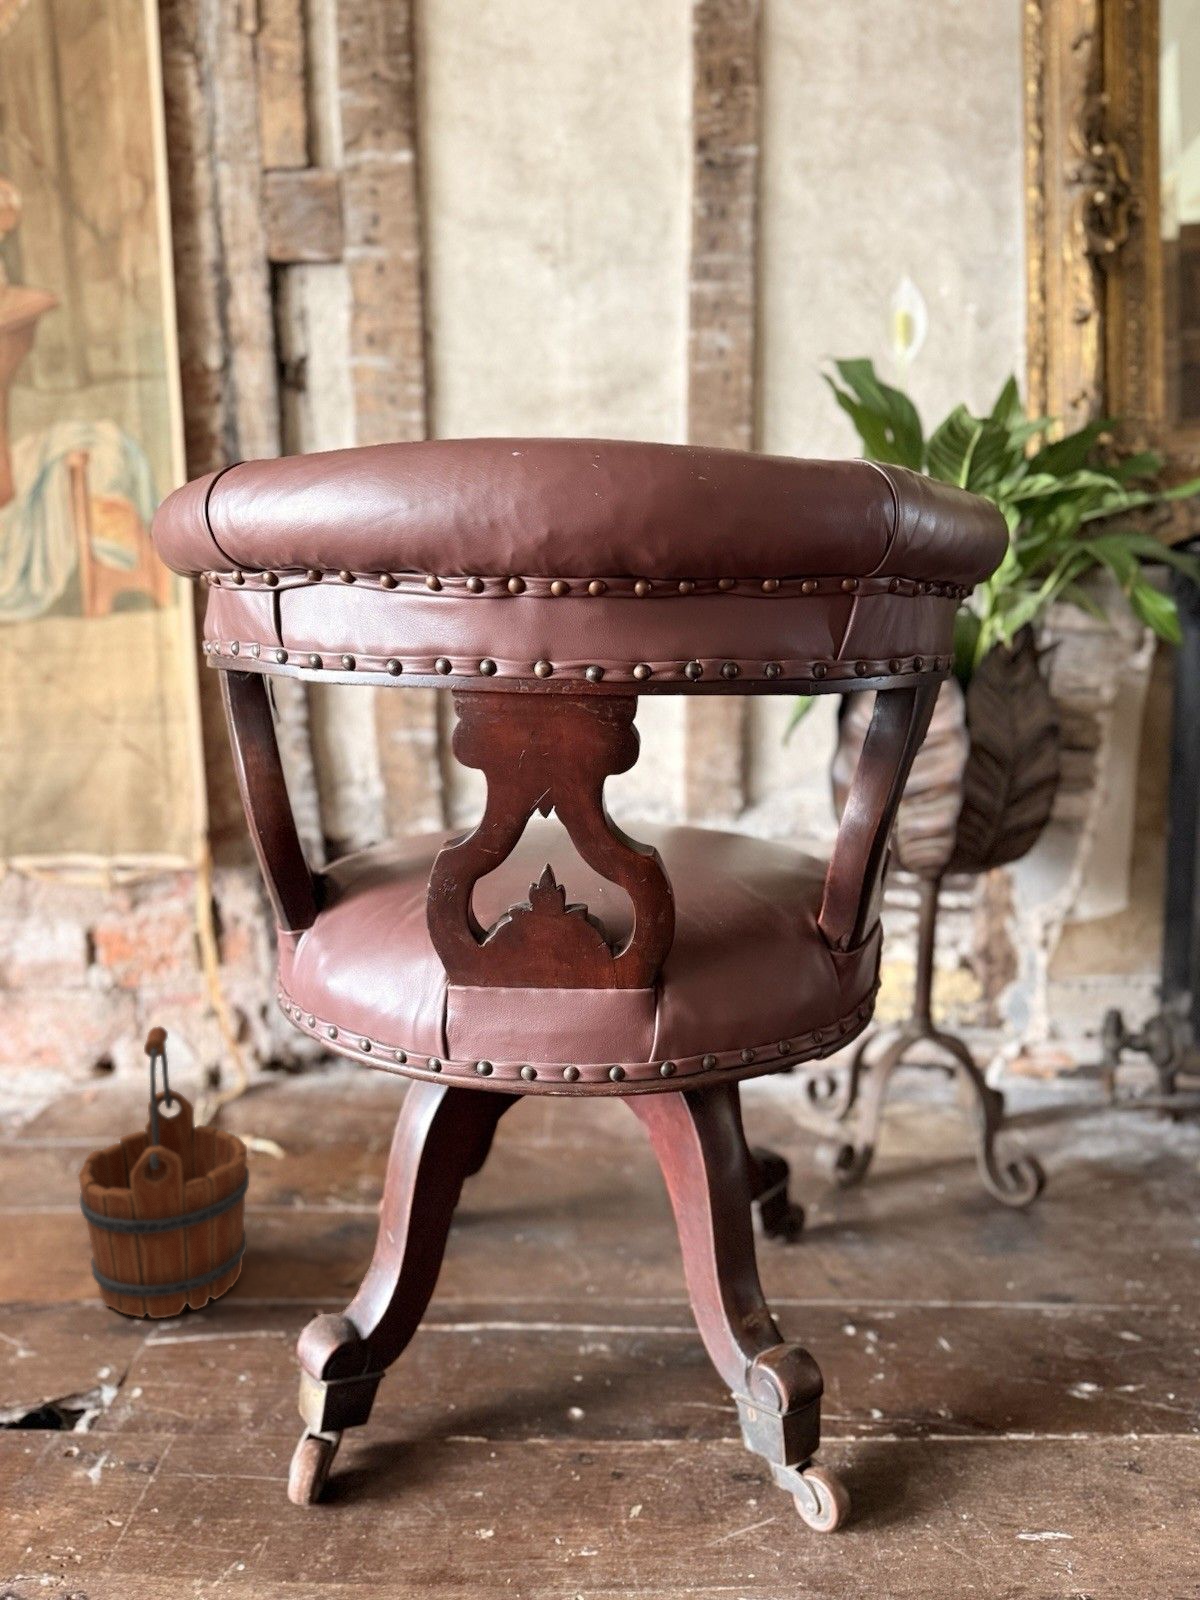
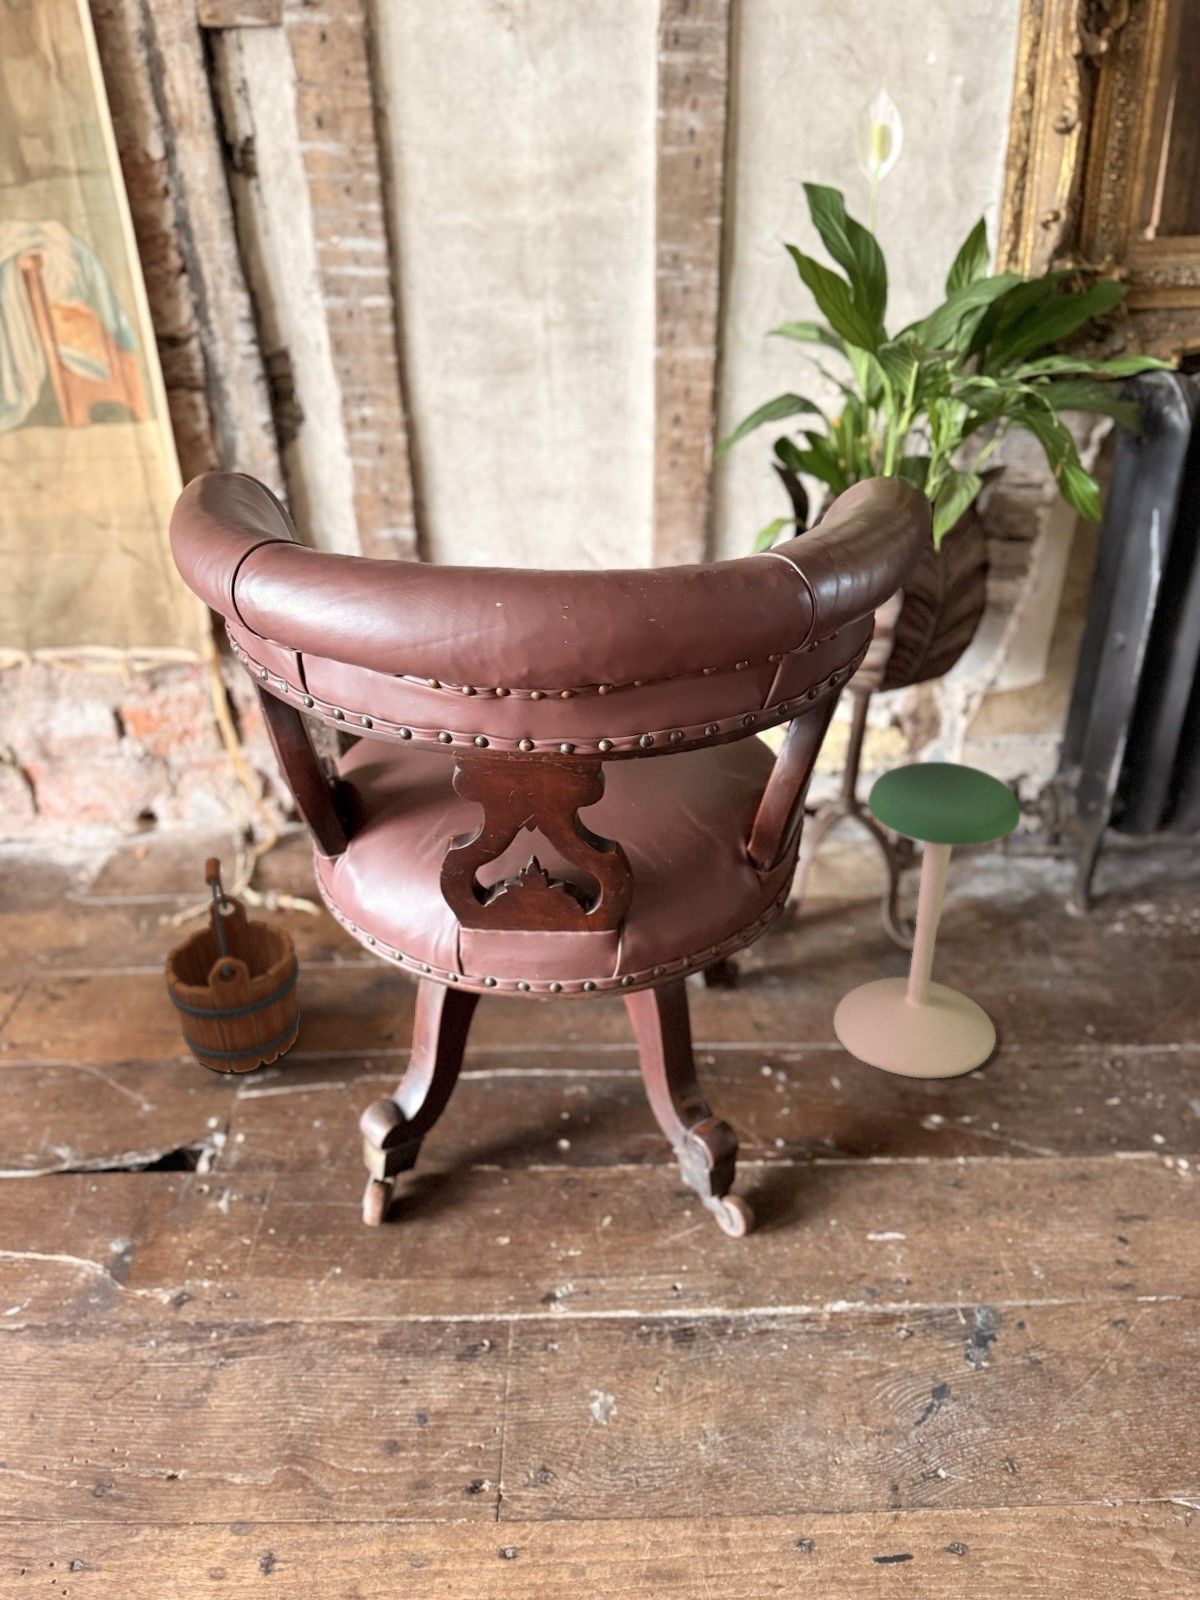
stool: none [925,929,1146,1344] -> present [833,762,1020,1078]

